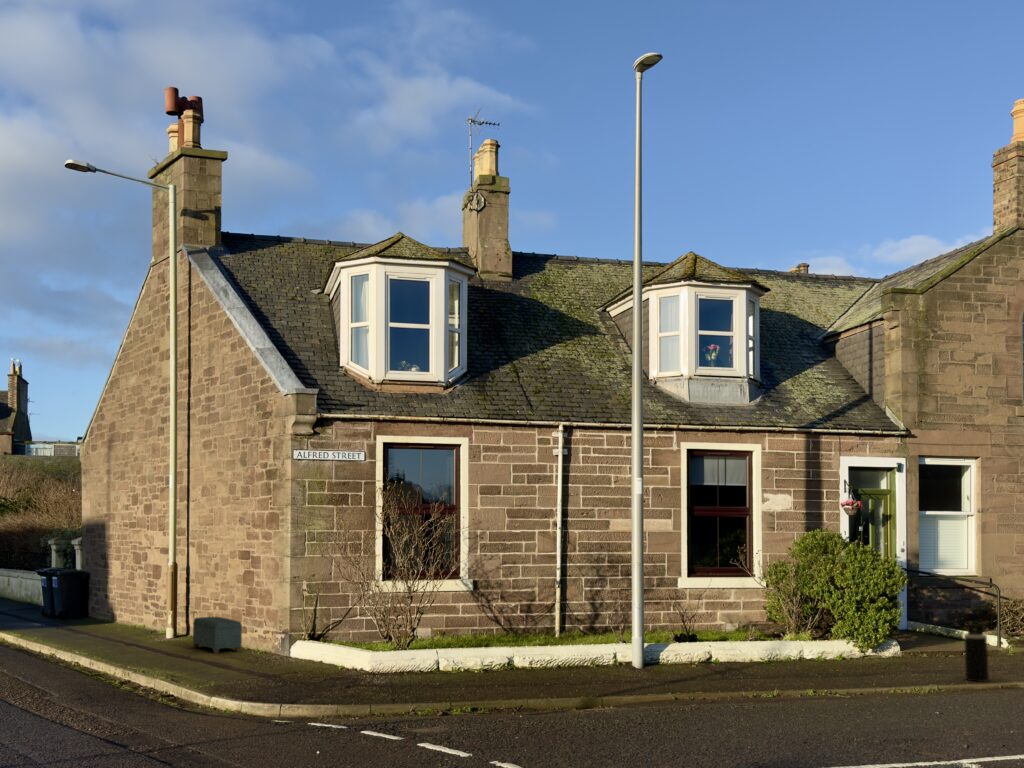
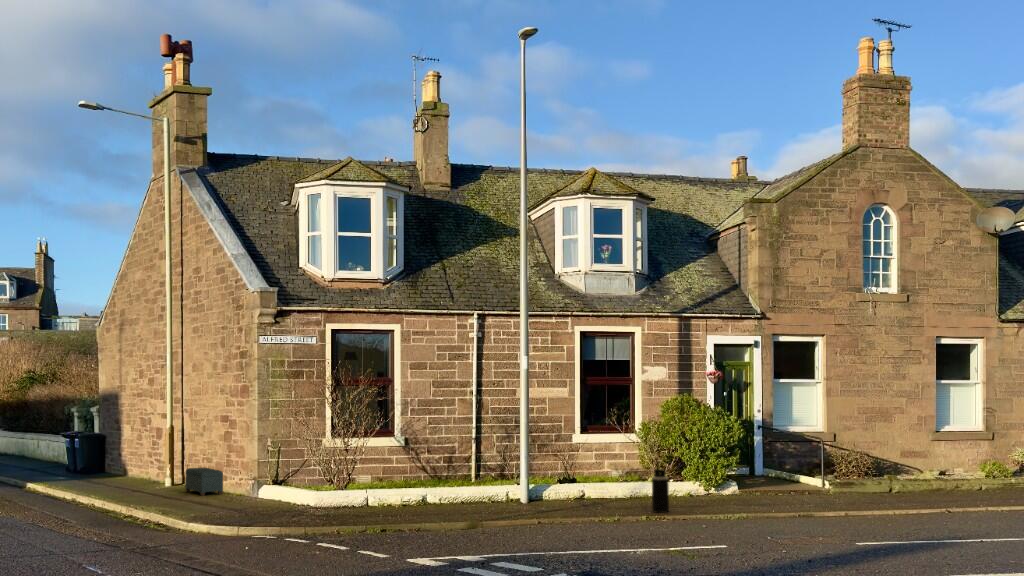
trash can: present [964,625,989,682] -> present [652,469,669,513]

